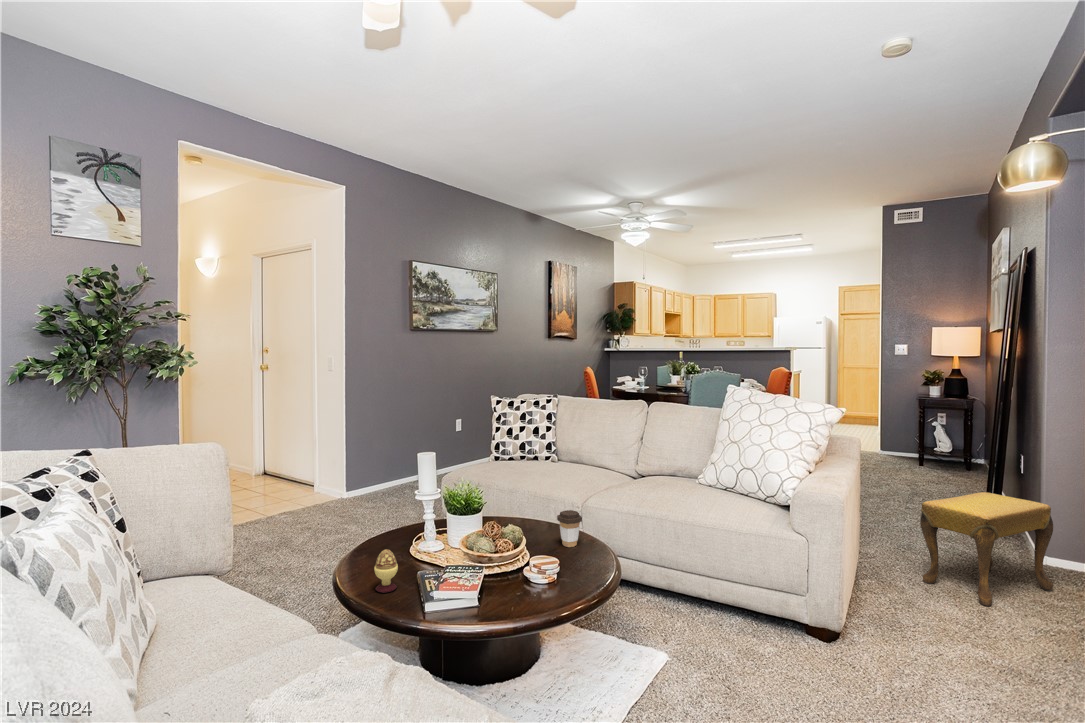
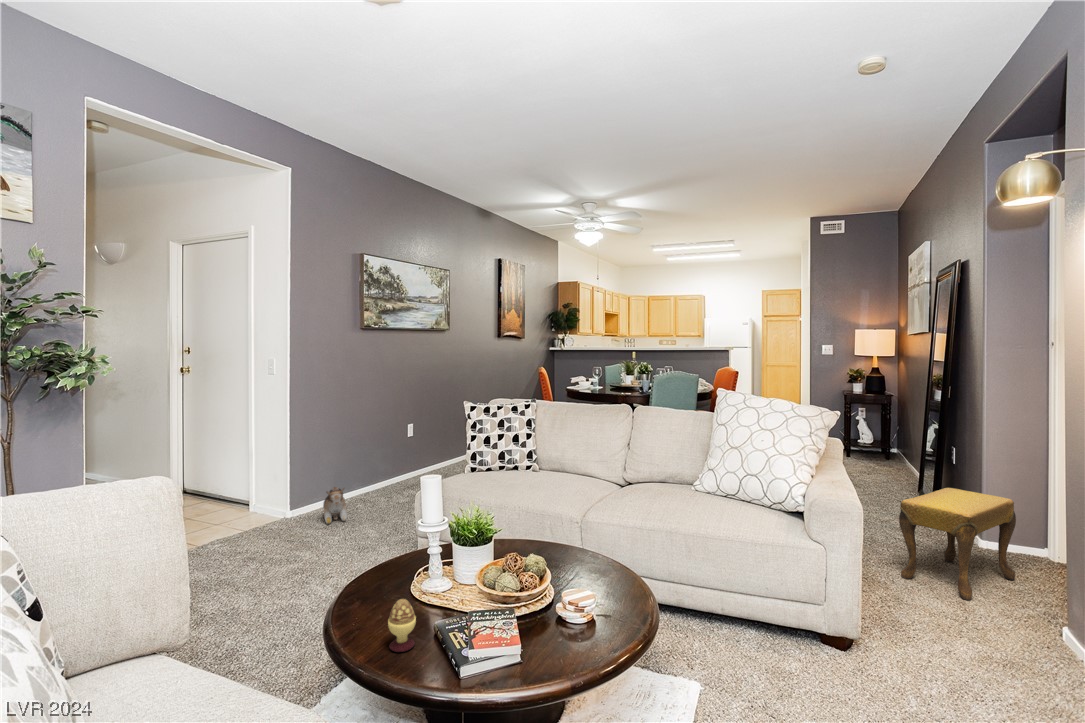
plush toy: none [368,475,389,510] -> present [323,487,347,524]
coffee cup: present [557,510,582,547] -> none [577,532,605,574]

